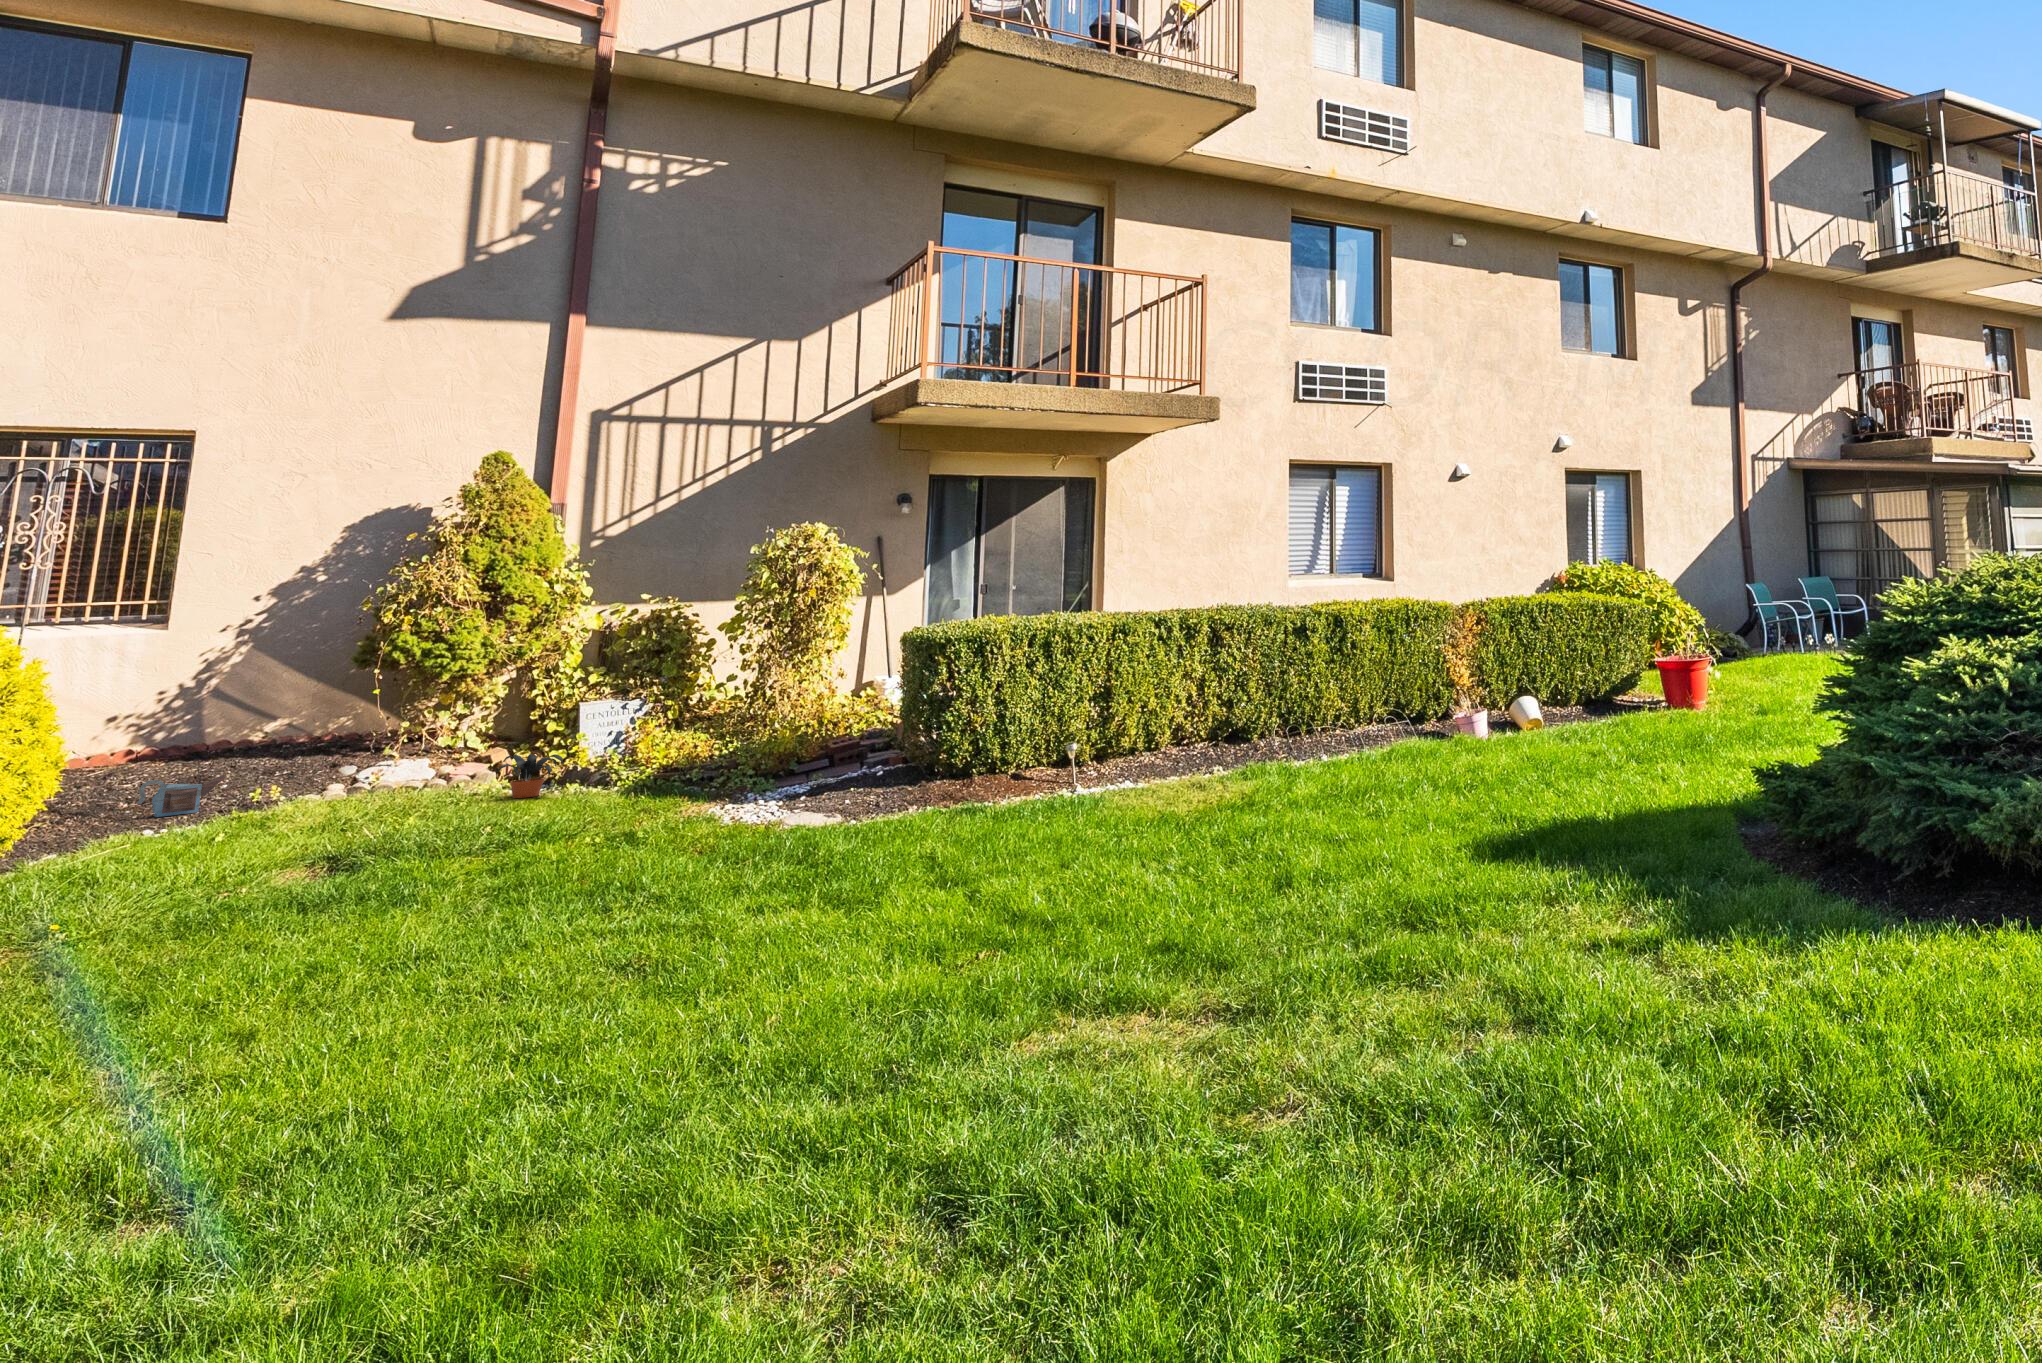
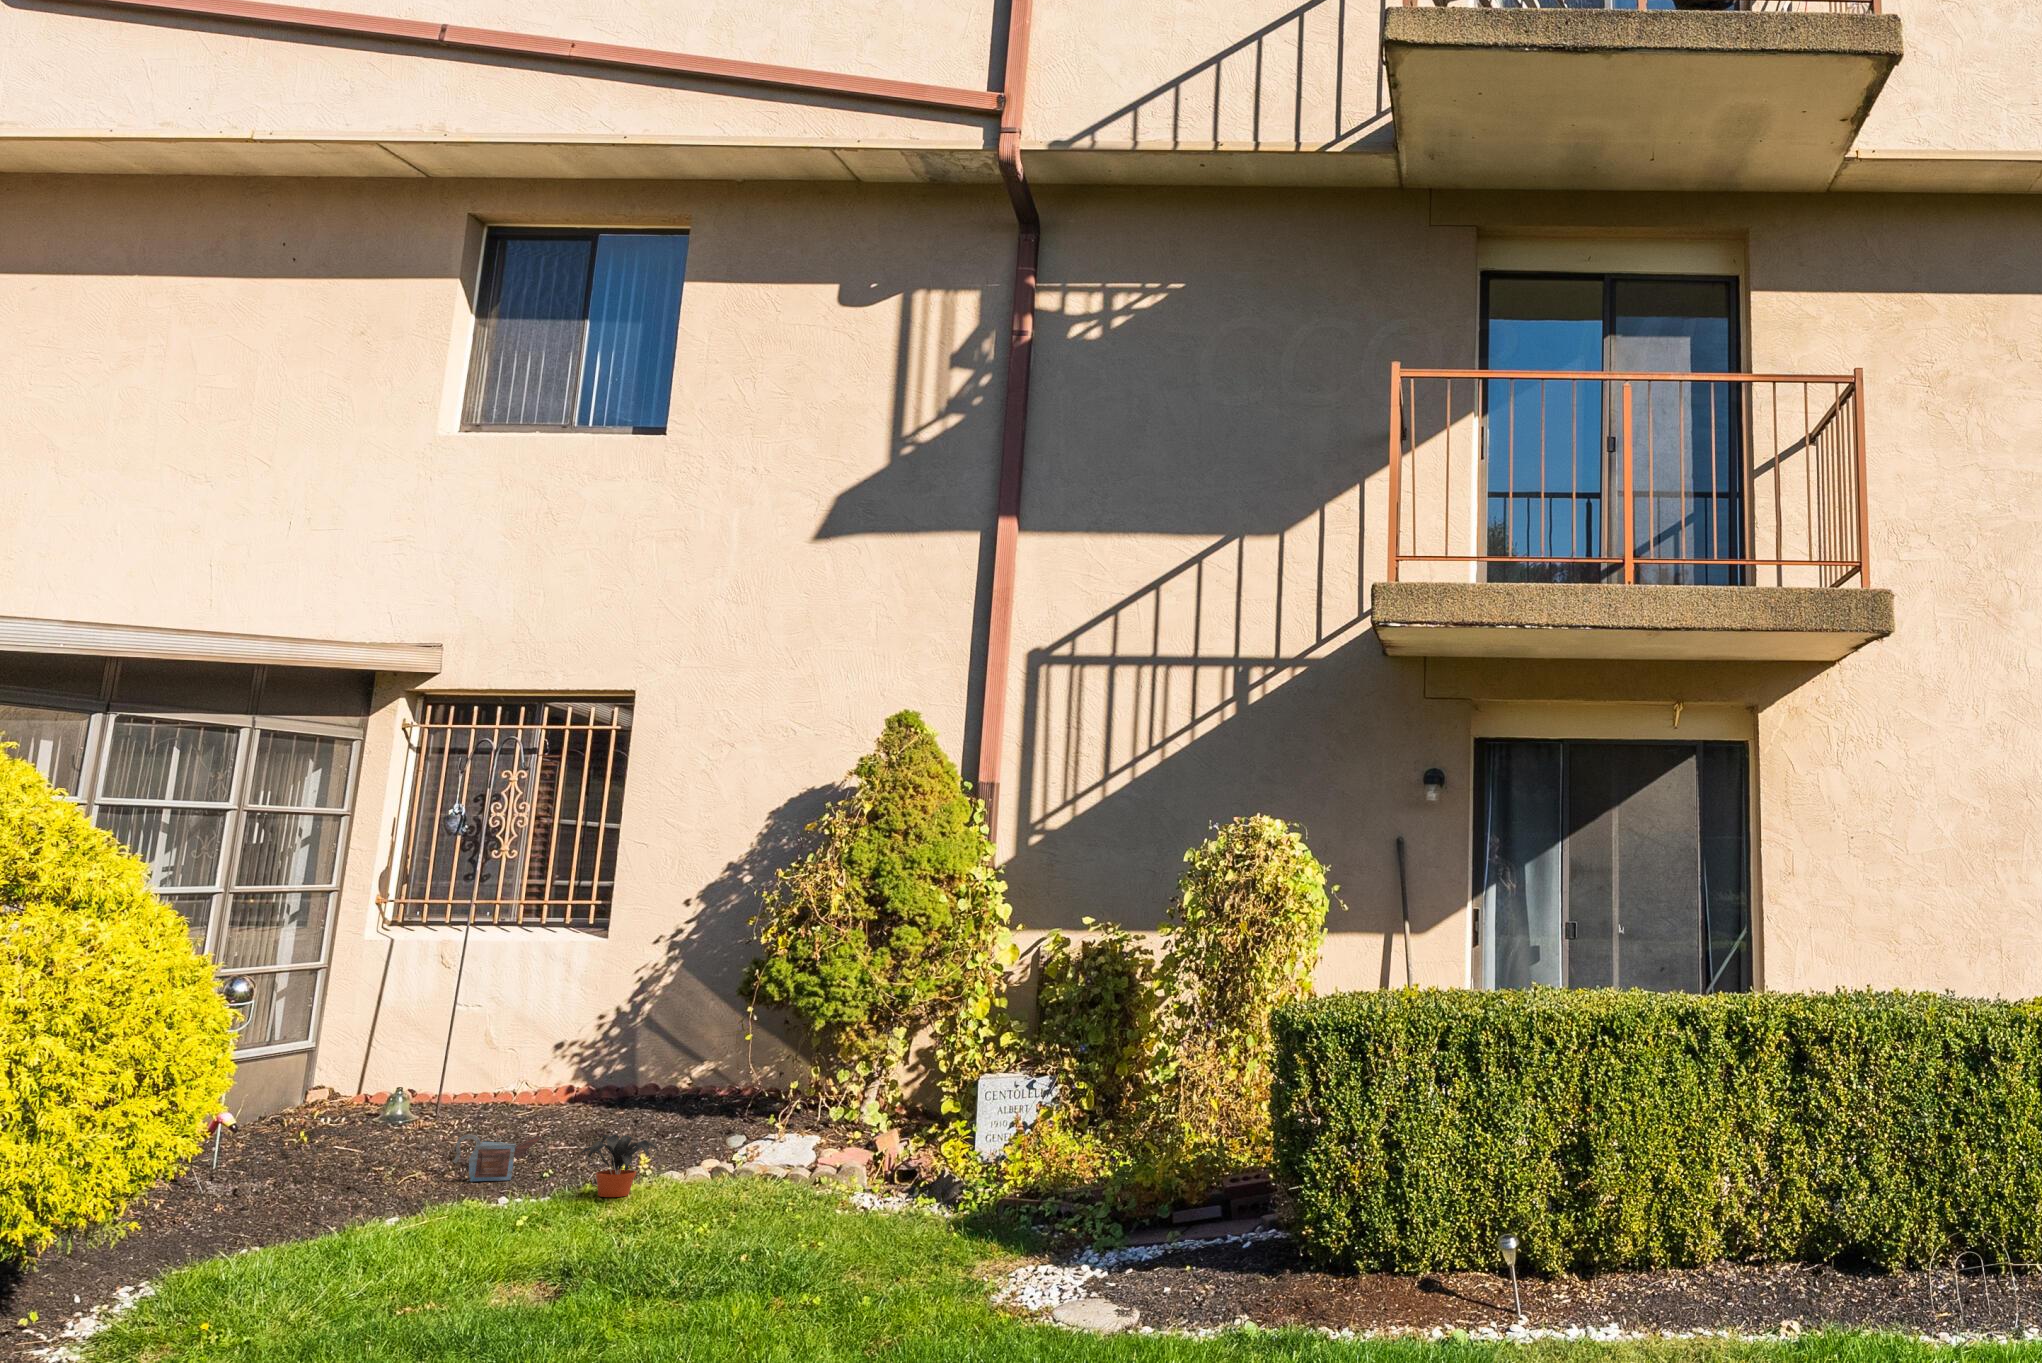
potted plant: present [497,754,564,798] -> present [578,1134,657,1197]

